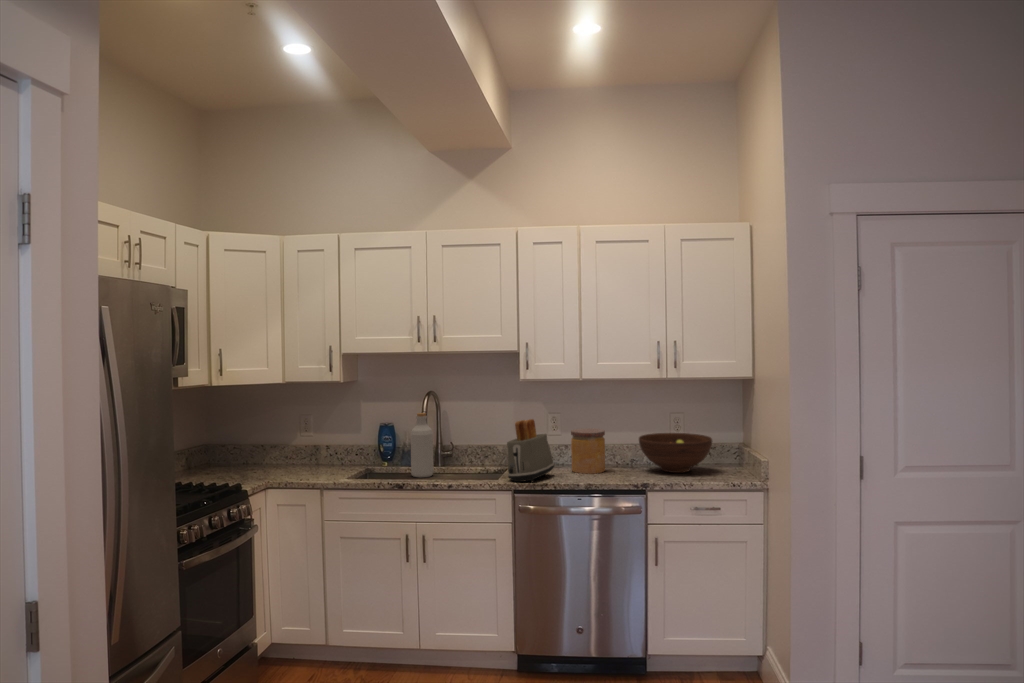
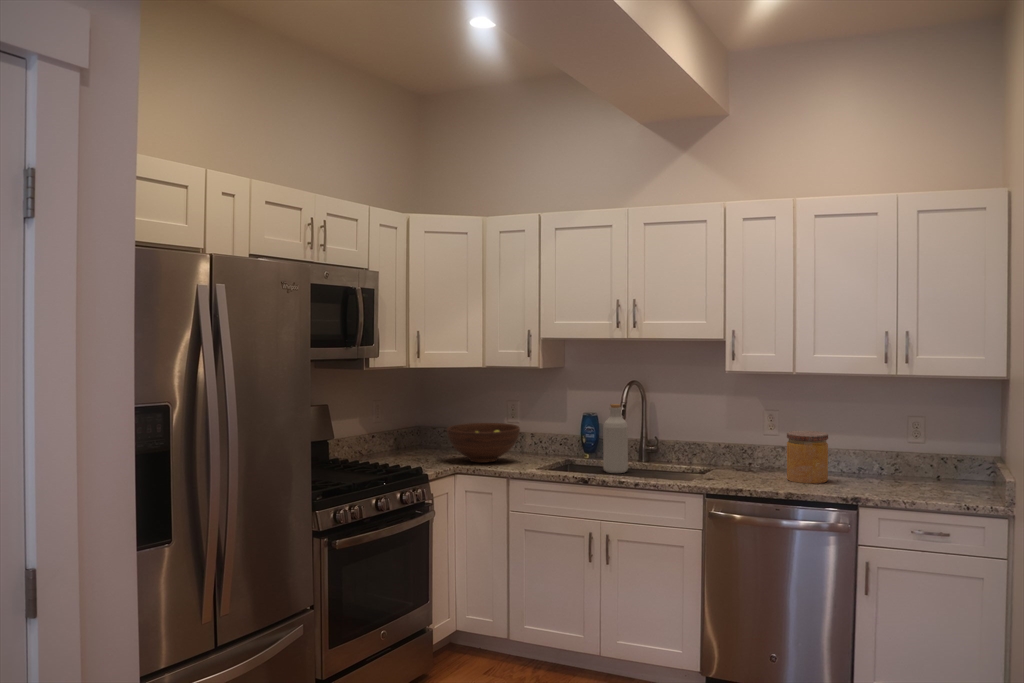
toaster: present [507,419,554,482] -> none [701,416,761,487]
fruit bowl: present [639,433,712,473] -> present [447,423,520,463]

